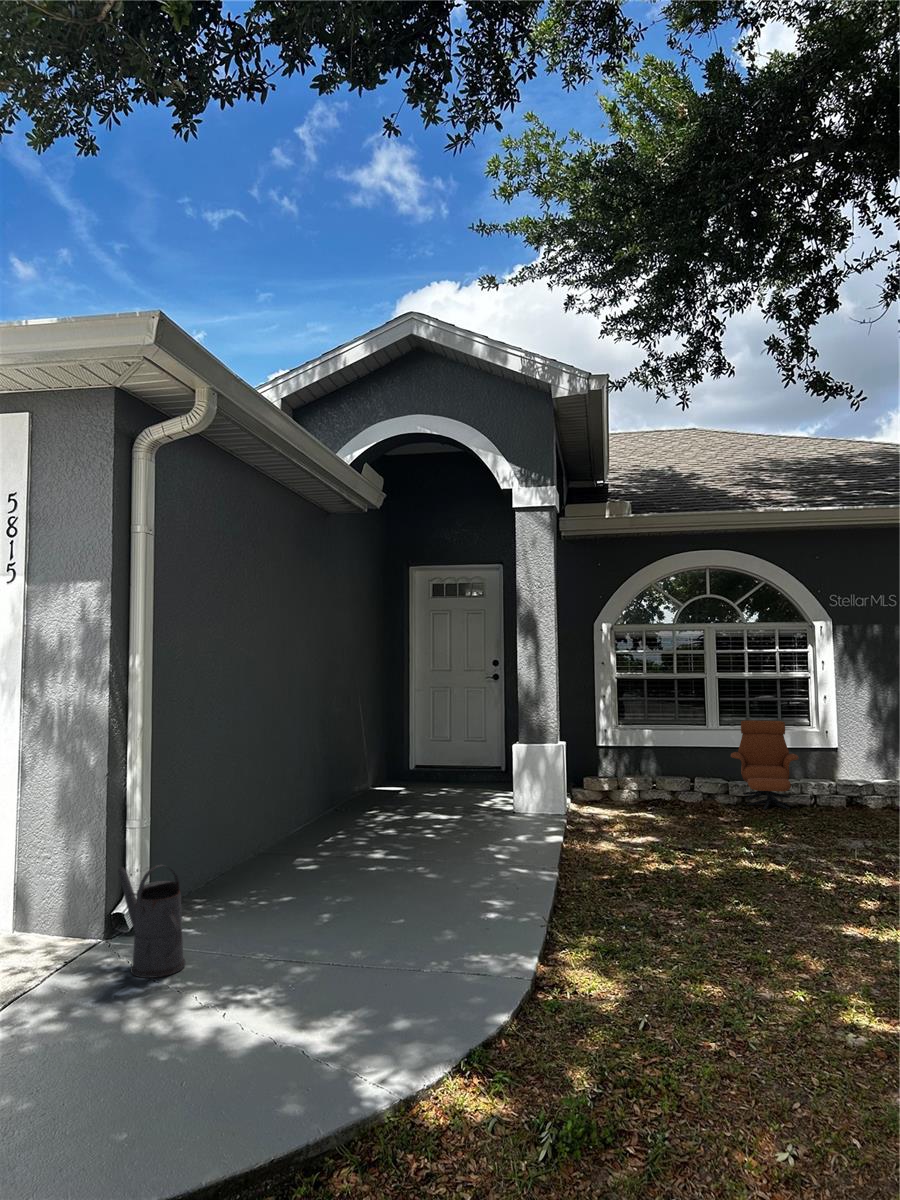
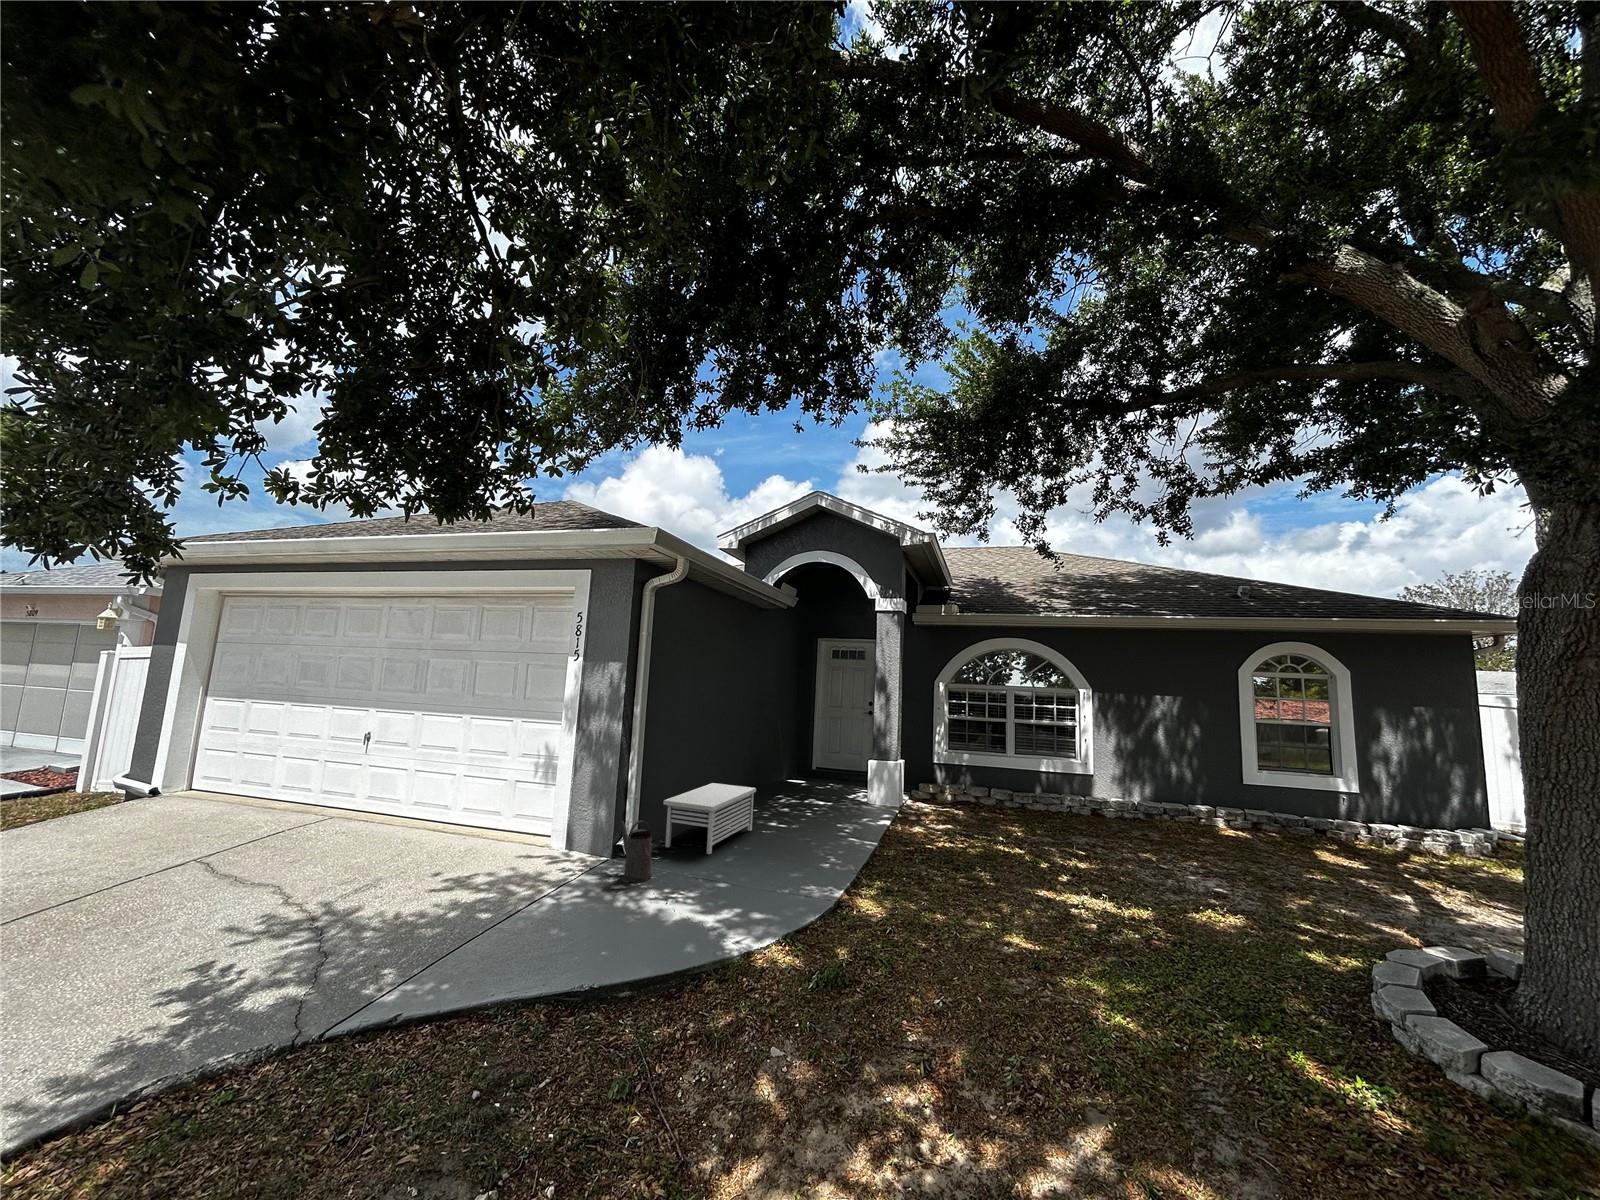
lounge chair: present [731,720,799,810] -> none [1018,754,1064,817]
storage bench: none [194,794,349,913] -> present [663,783,756,854]

